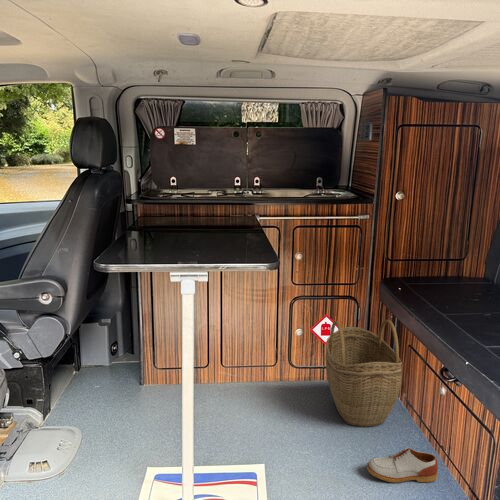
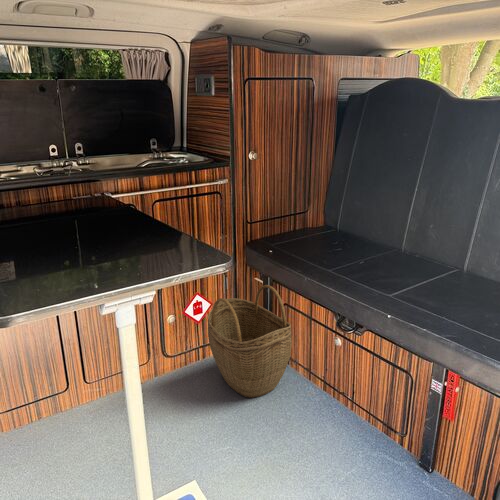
shoe: present [367,448,438,483] -> none [290,401,347,442]

